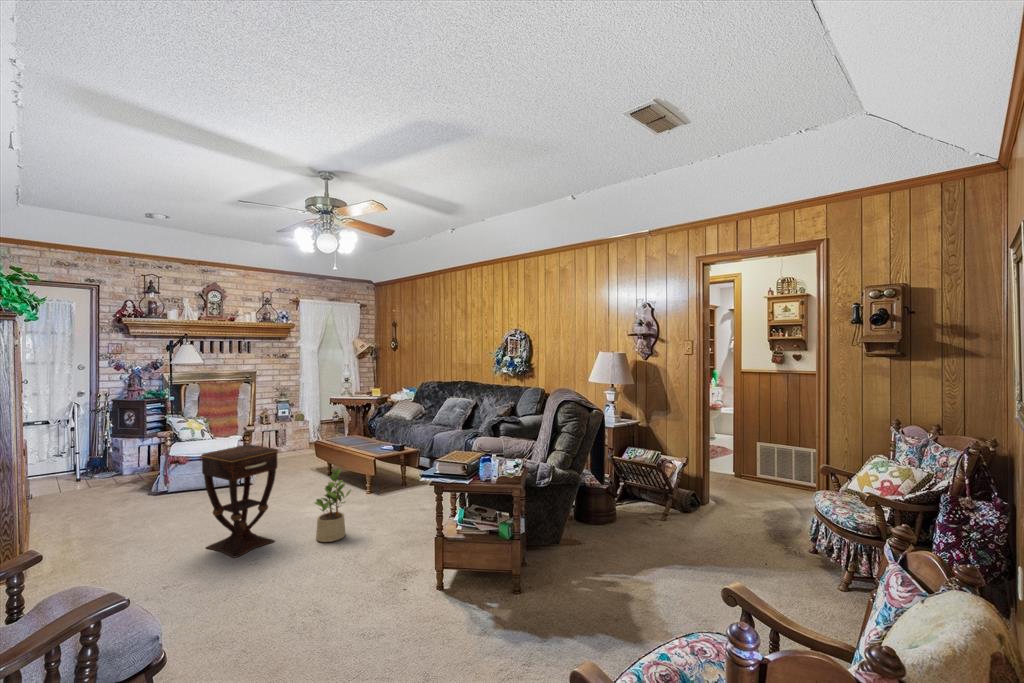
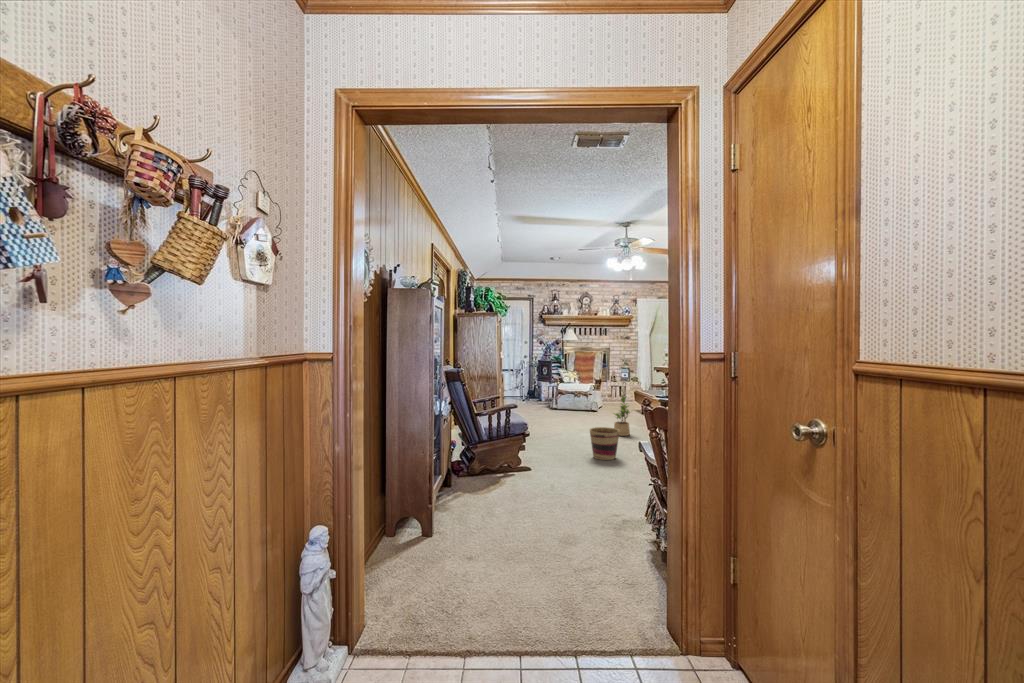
side table: present [201,444,278,558] -> none [563,379,597,432]
basket: none [314,559,379,645] -> present [590,427,620,460]

